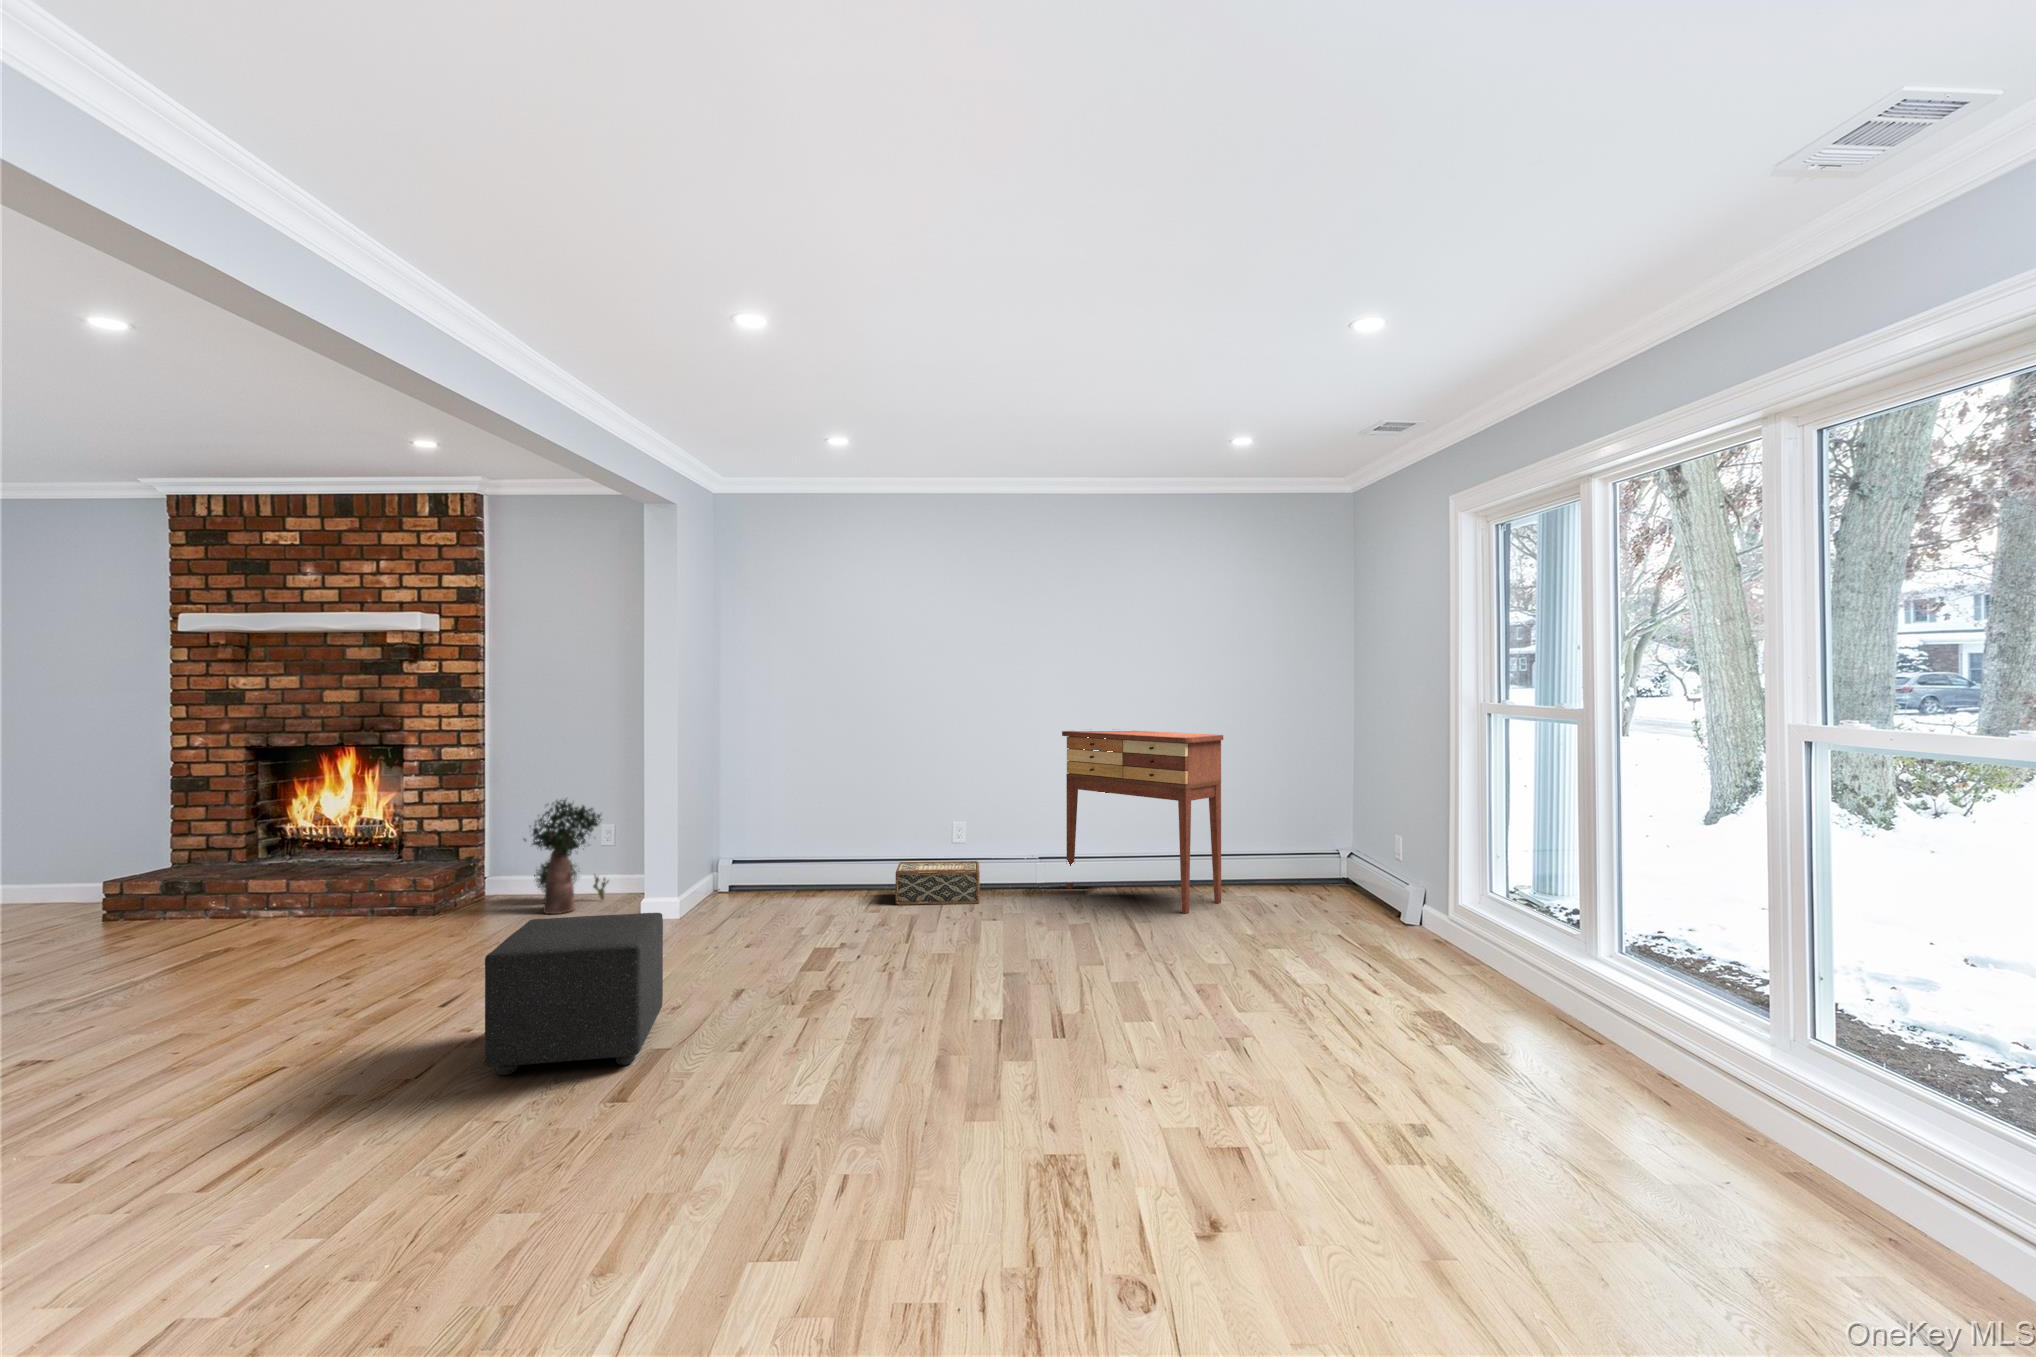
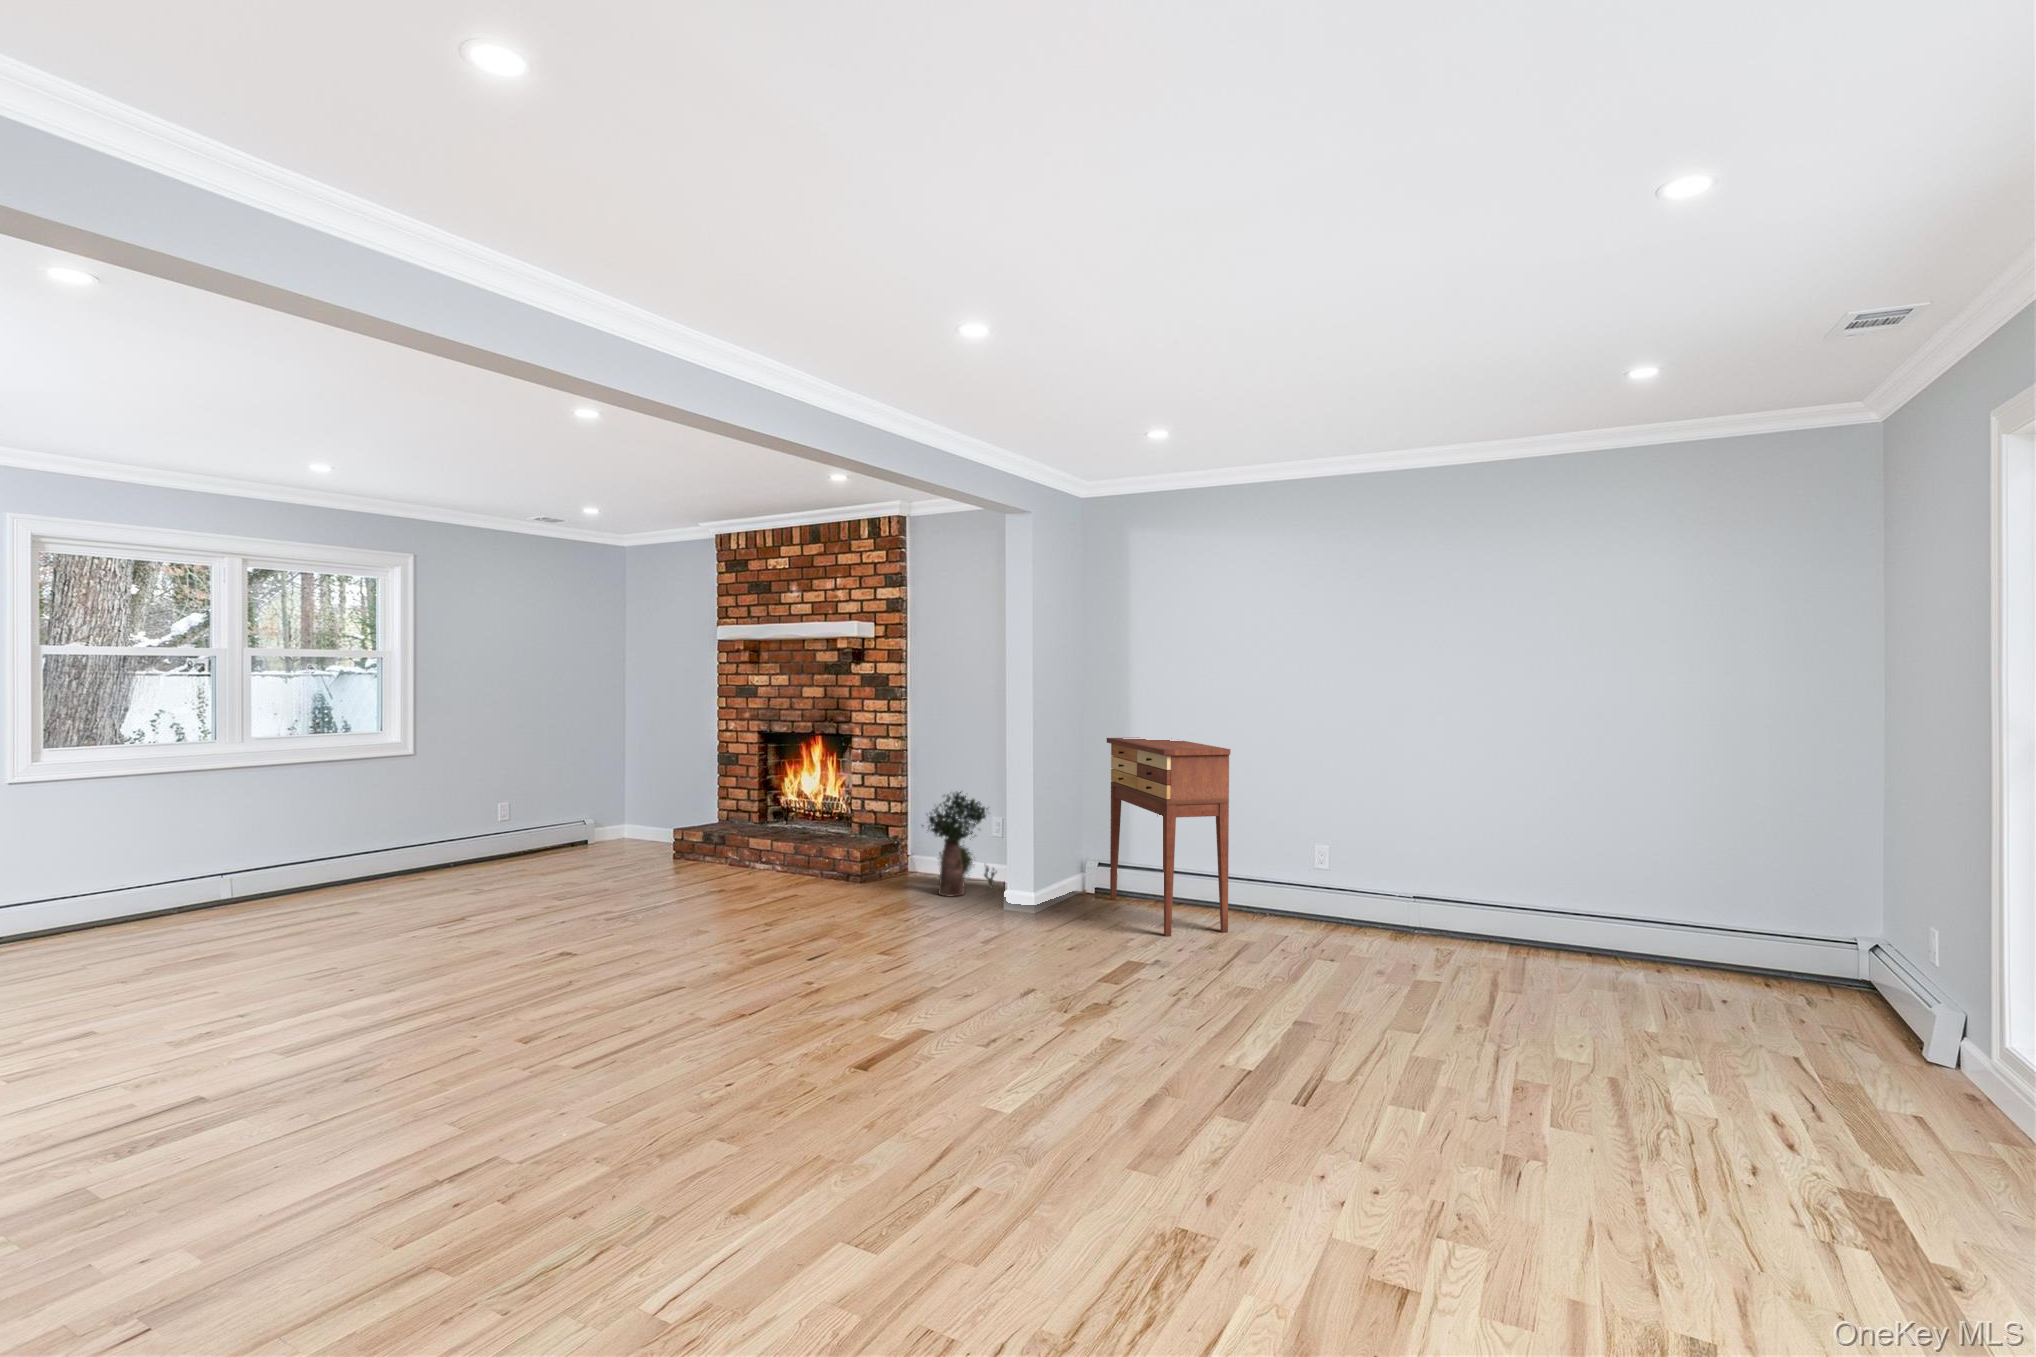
console table: present [1062,730,1223,913] -> present [1107,737,1230,936]
woven basket: present [896,861,980,905] -> none [1255,888,1360,946]
ottoman: present [485,913,663,1075] -> none [792,898,954,1041]

